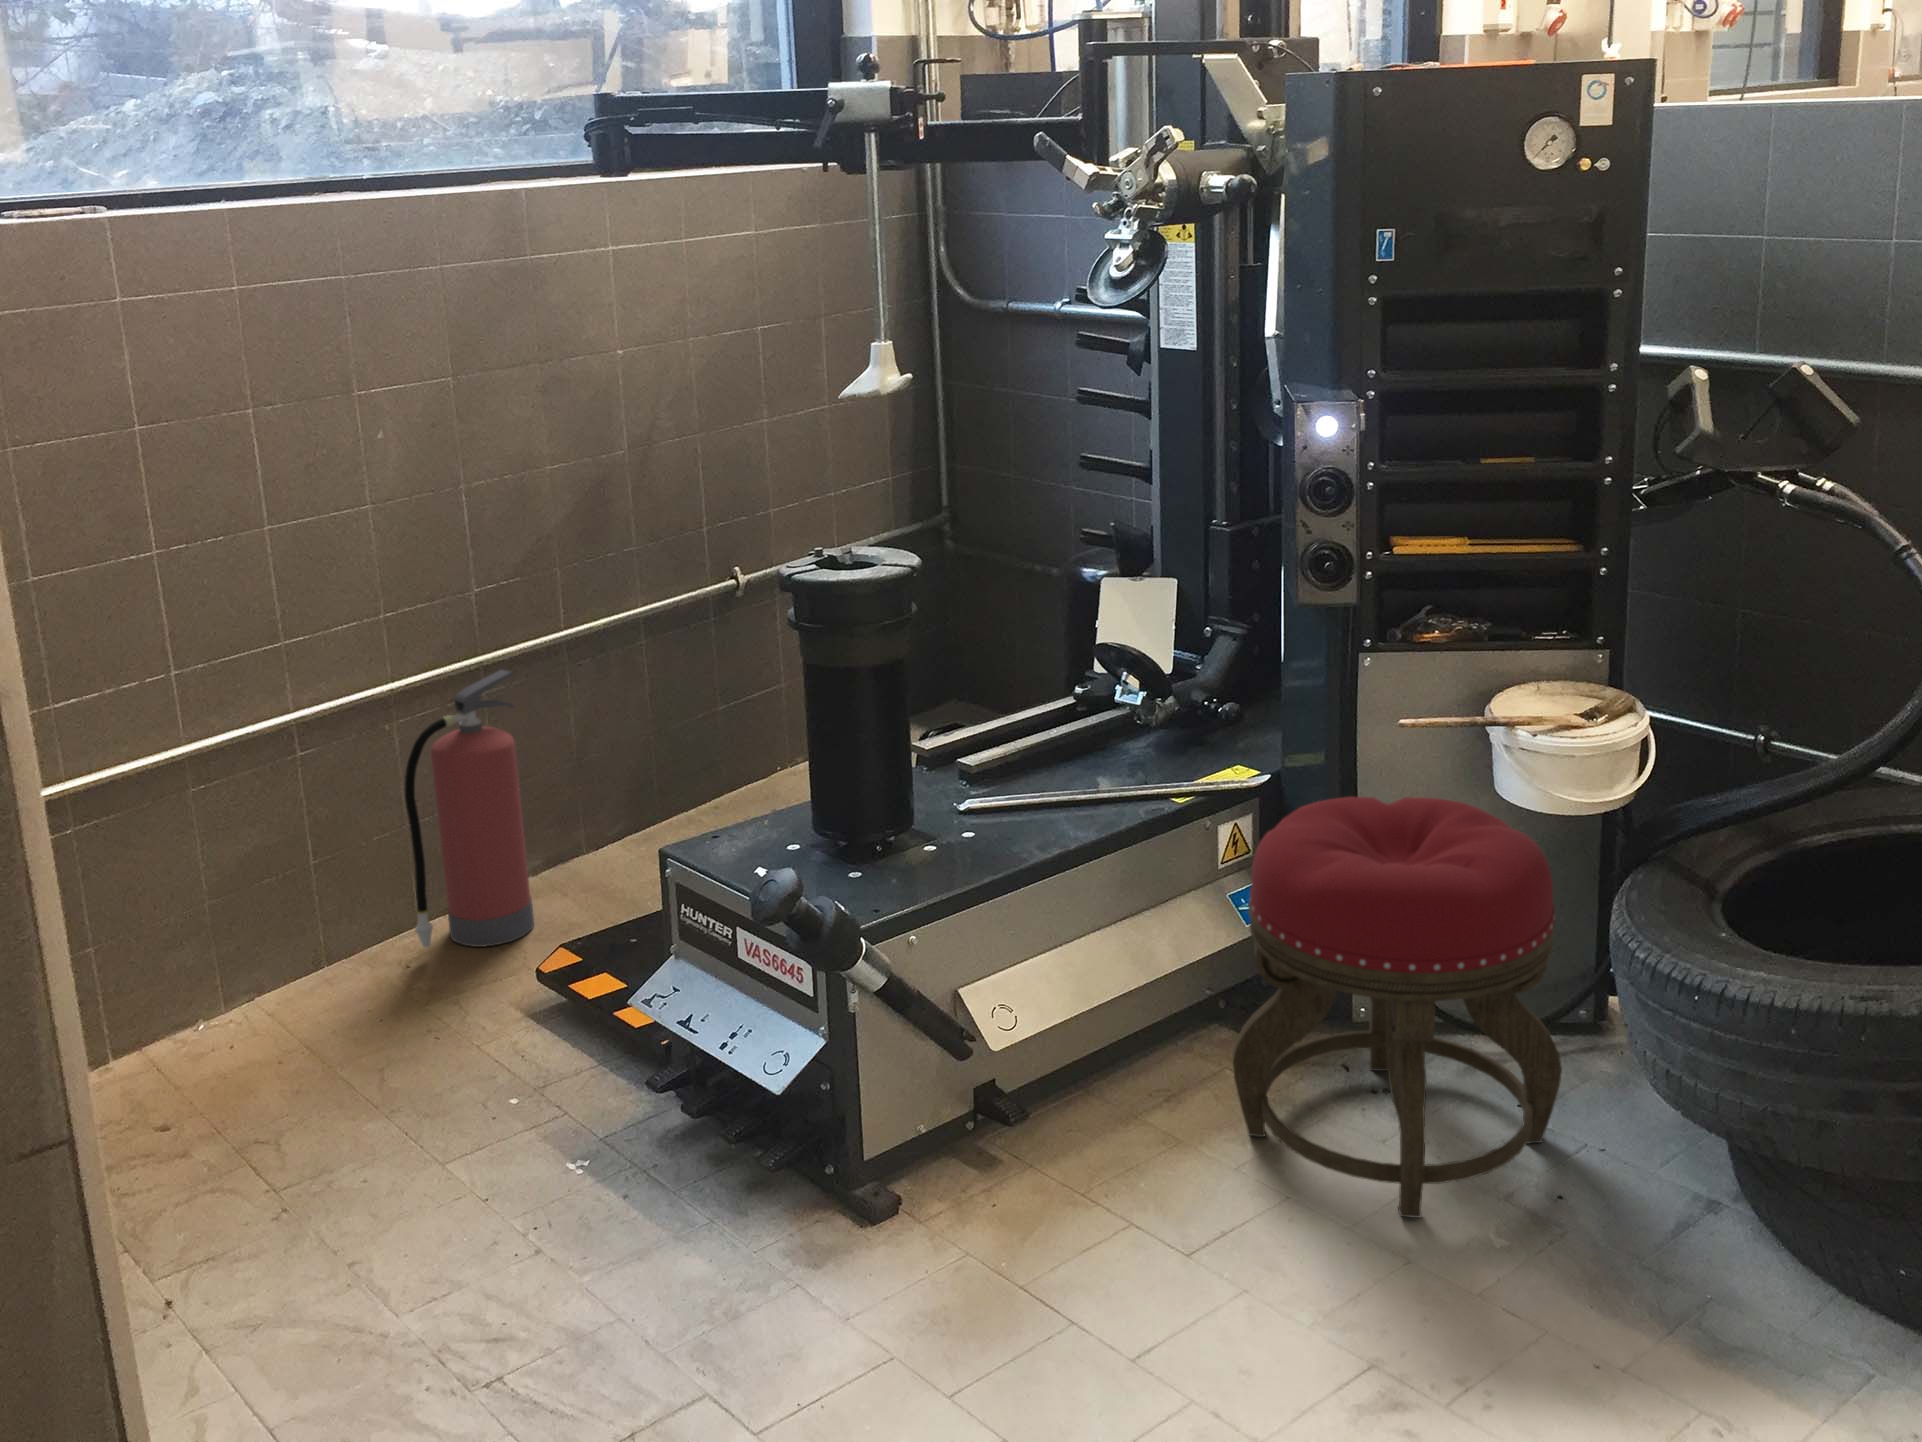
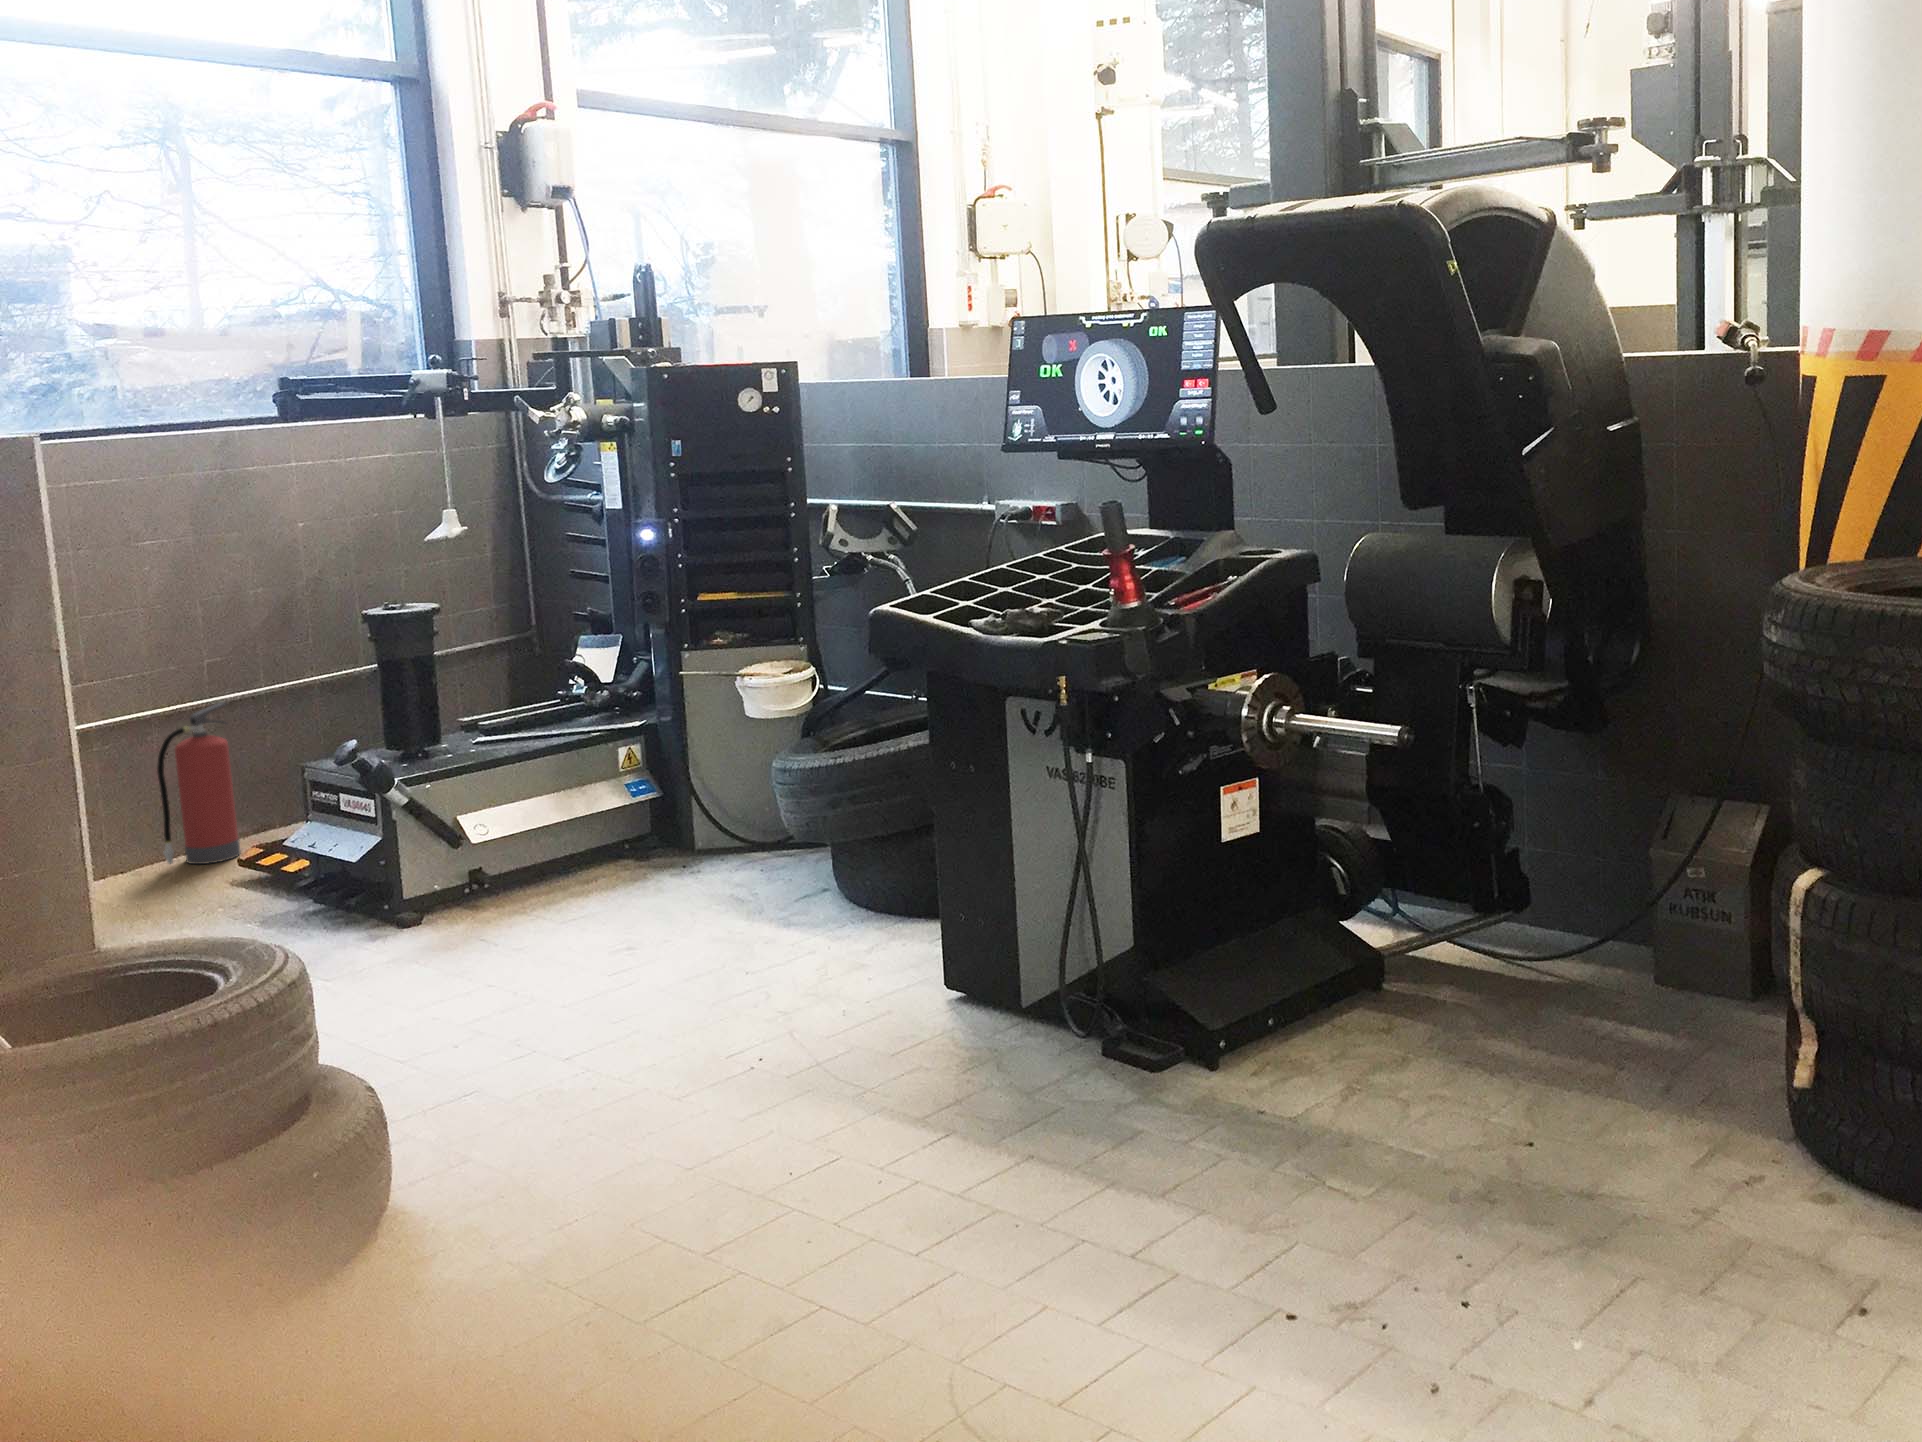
stool: present [1232,796,1562,1218] -> none [605,715,769,905]

